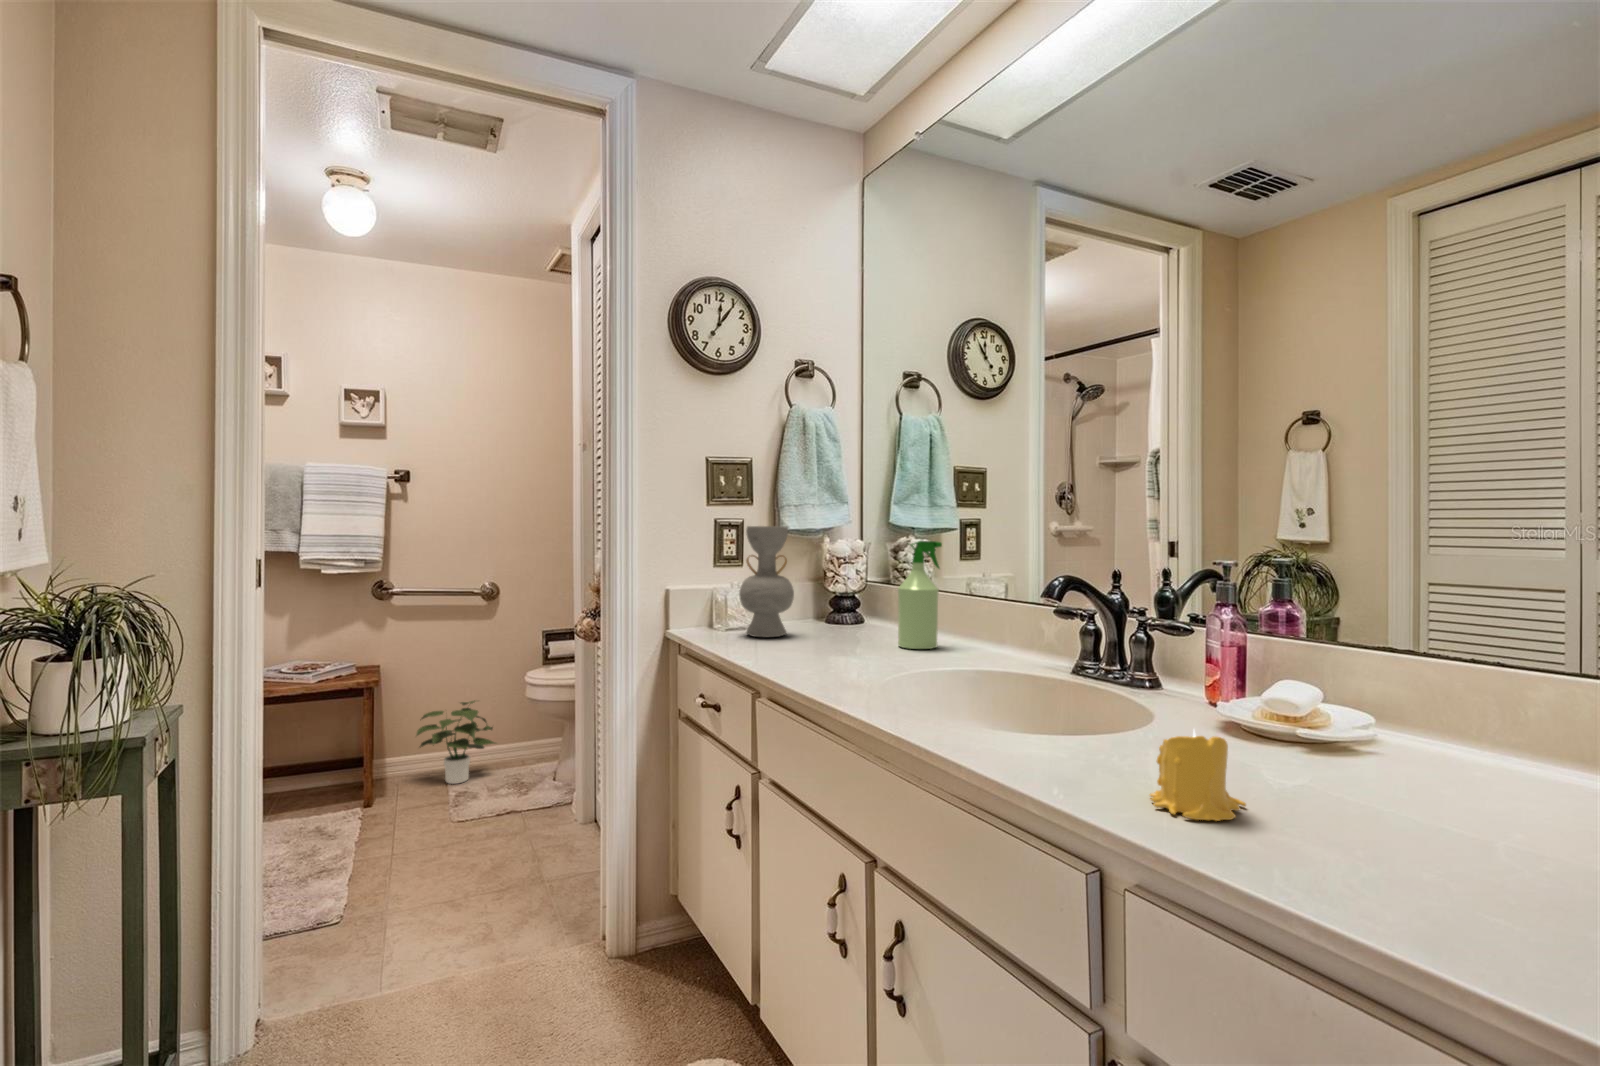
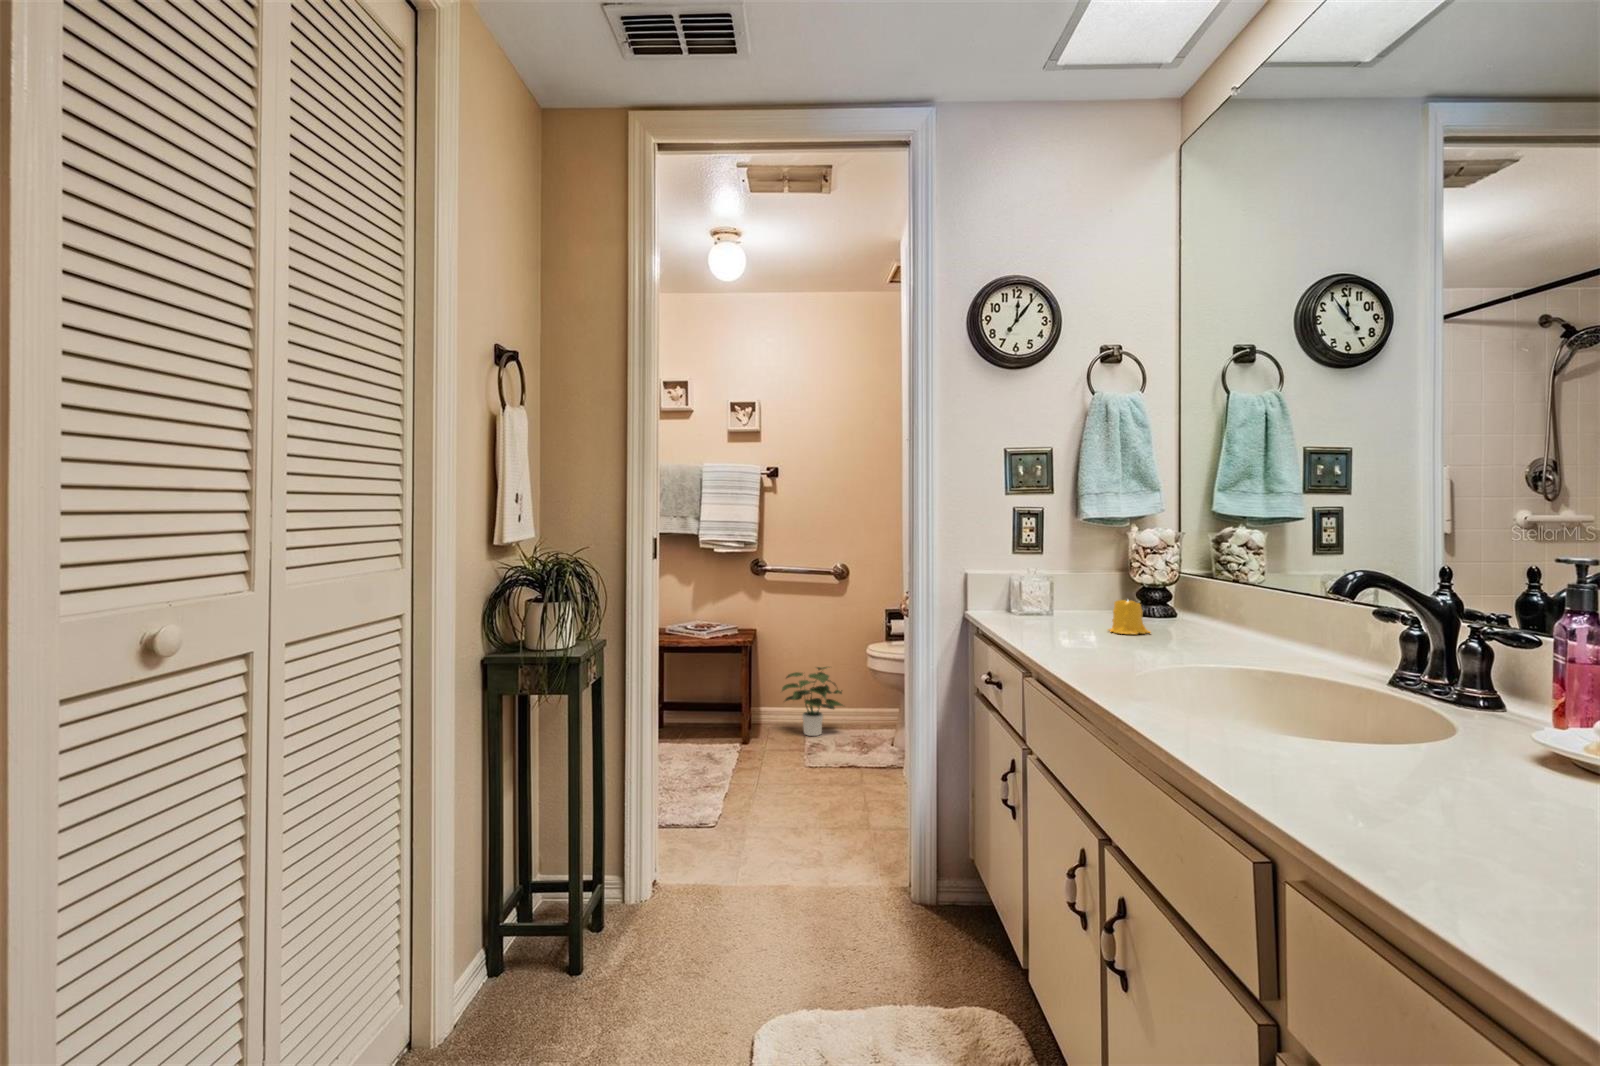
decorative vase: present [739,526,794,637] -> none [1031,515,1088,624]
spray bottle: present [898,541,942,649] -> none [1195,530,1251,646]
candle: present [1150,730,1246,821] -> present [1108,600,1150,635]

